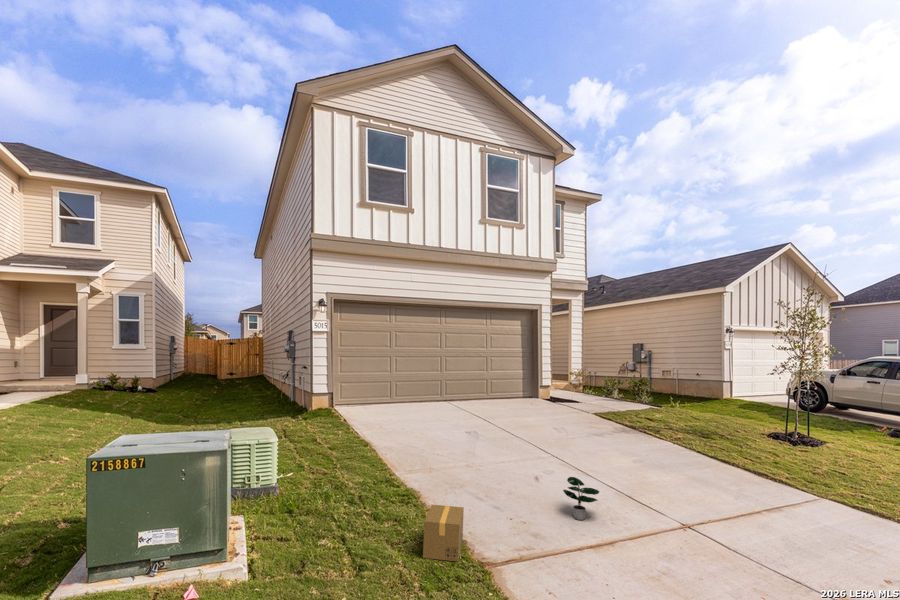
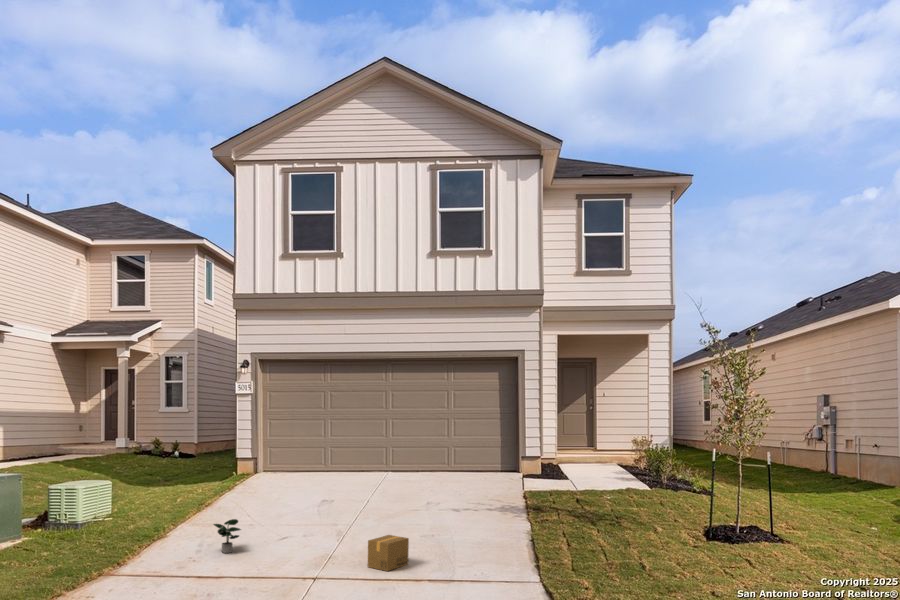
cardboard box: present [423,505,464,561] -> present [368,535,409,571]

